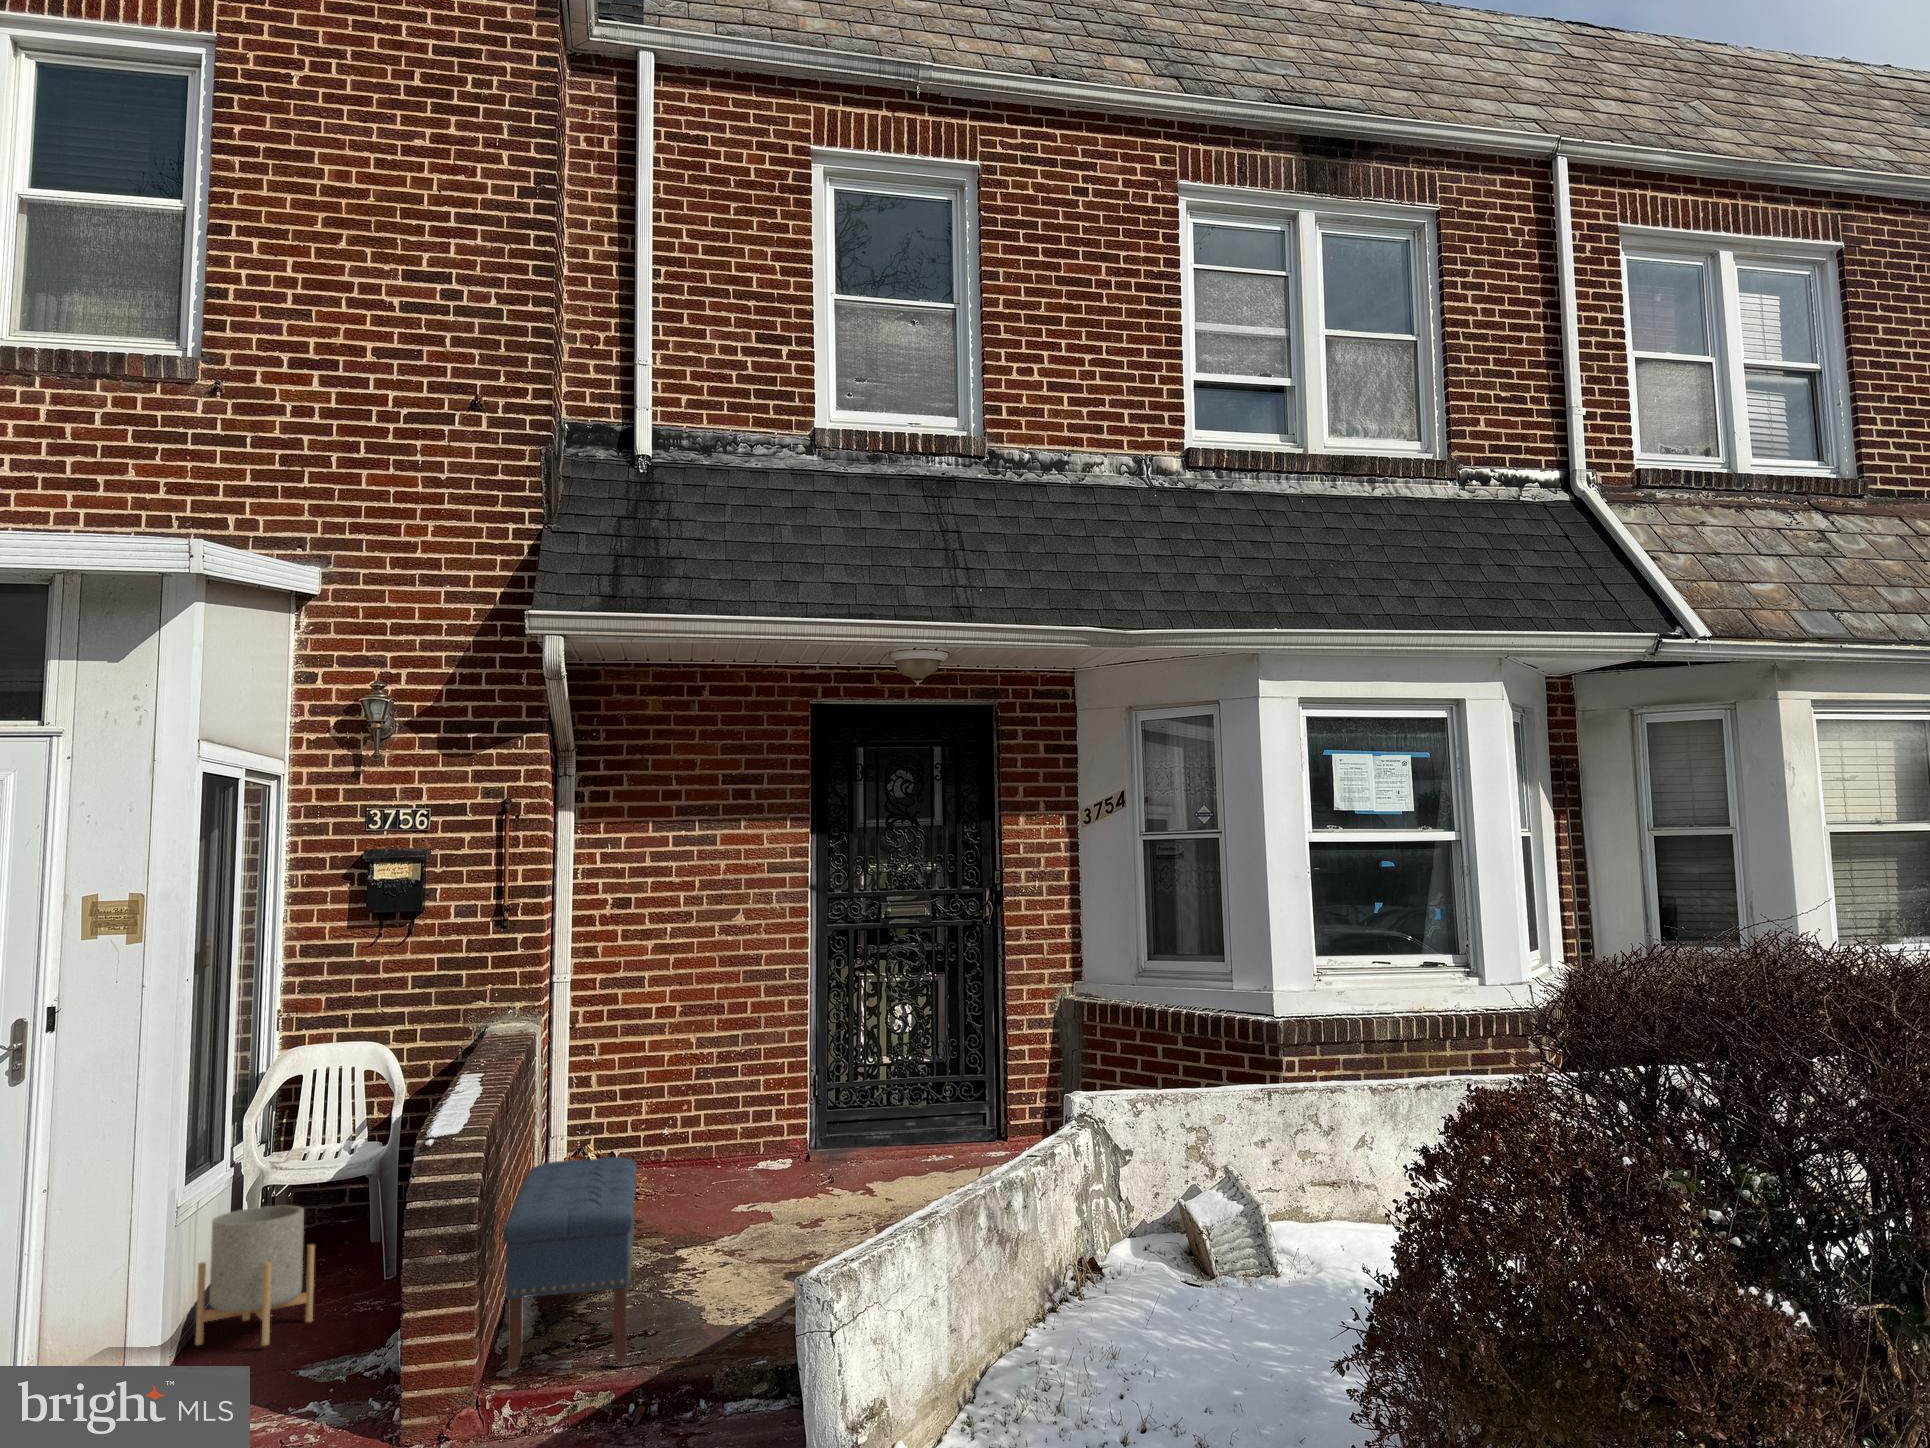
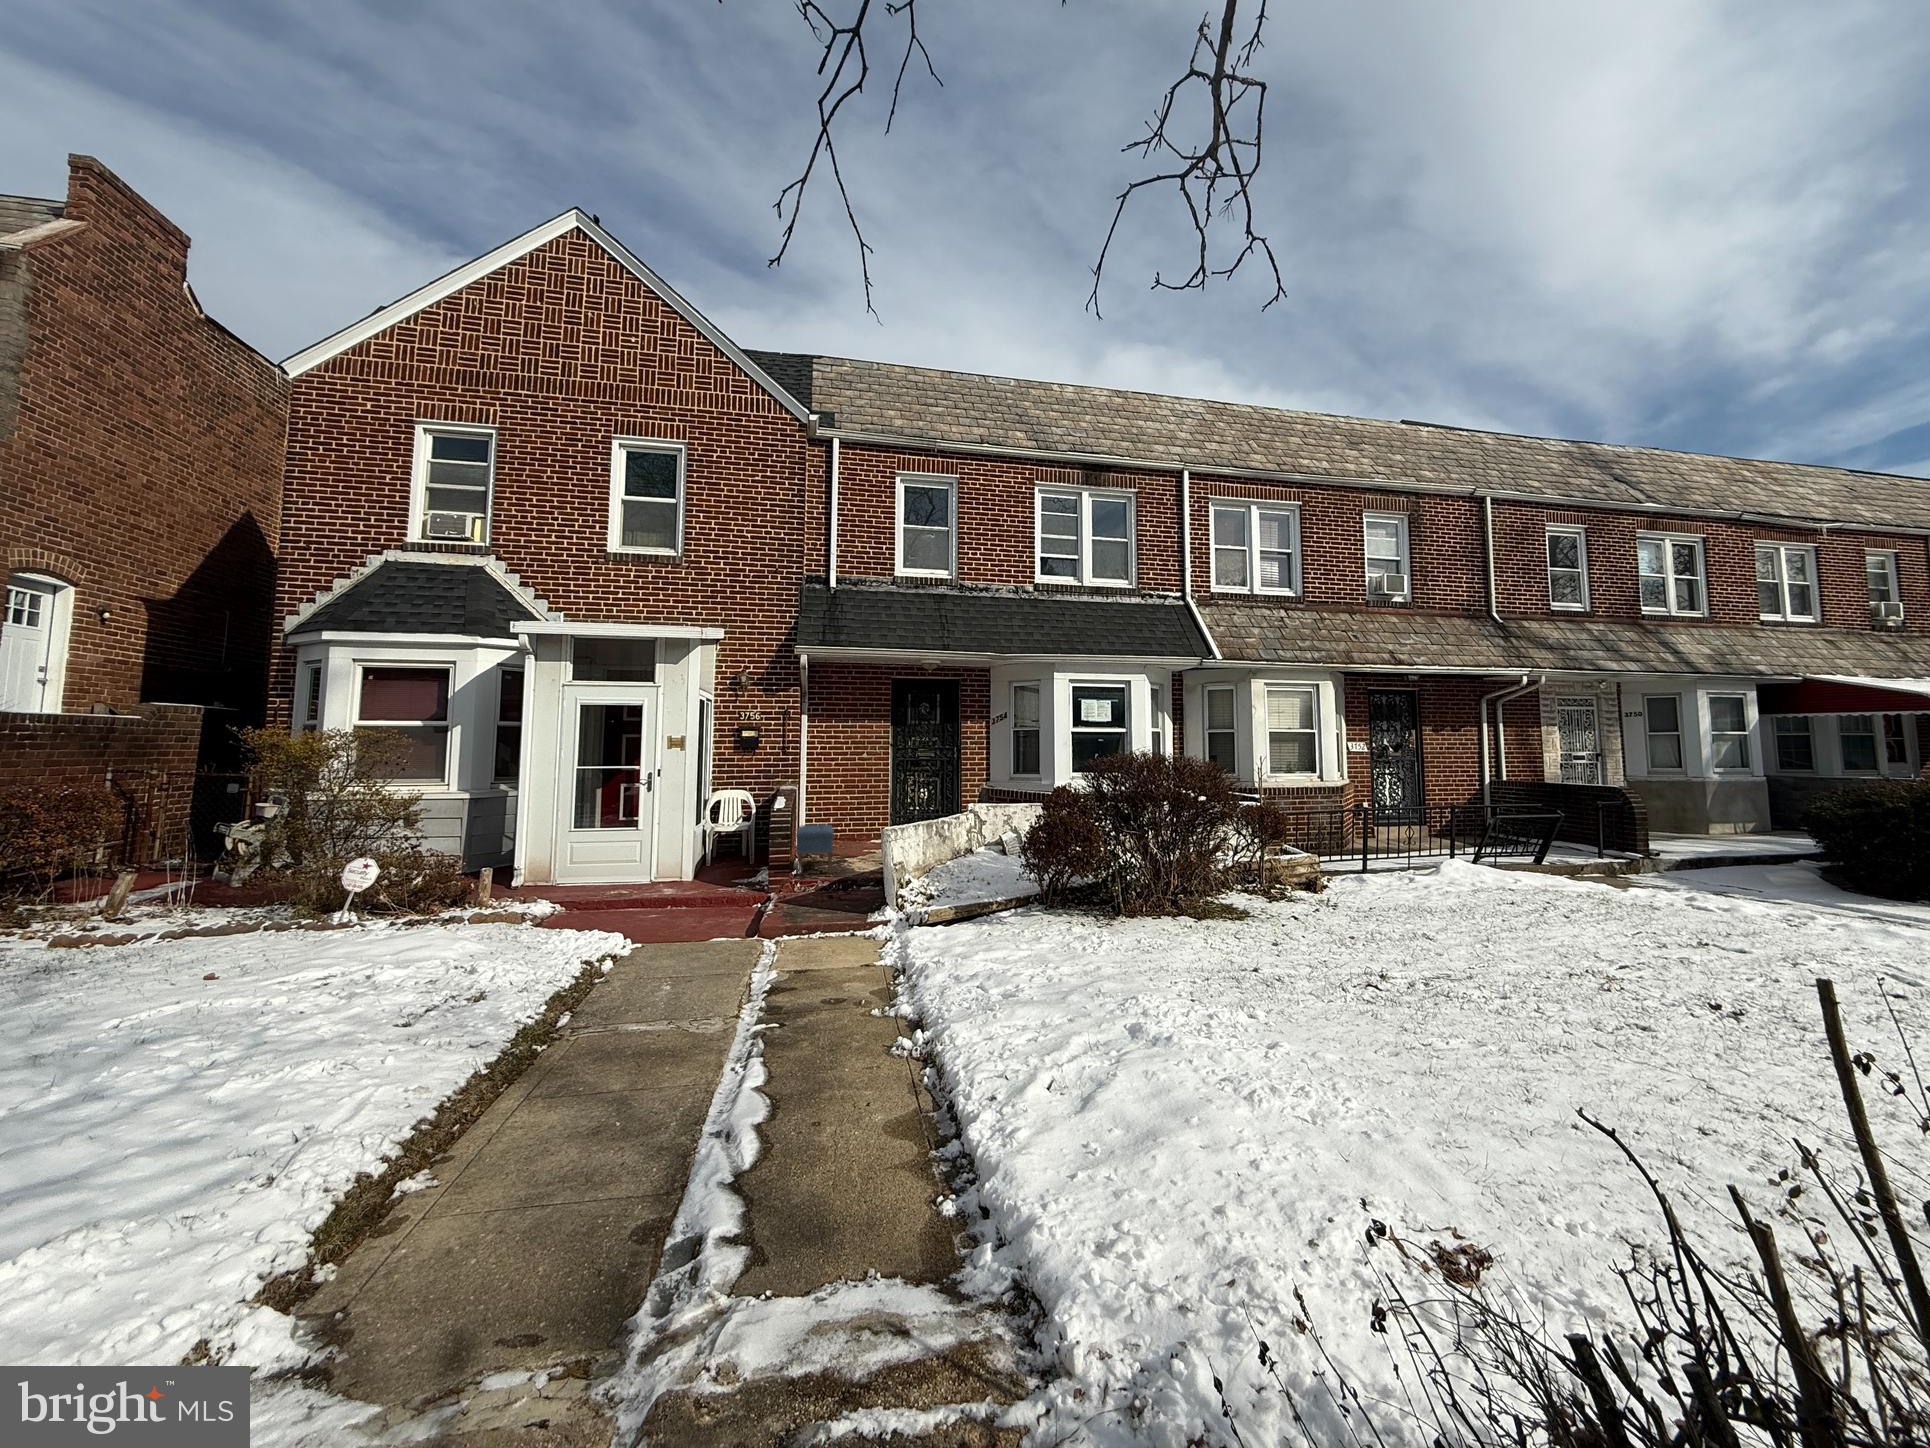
planter: present [195,1206,315,1346] -> none [698,835,732,874]

